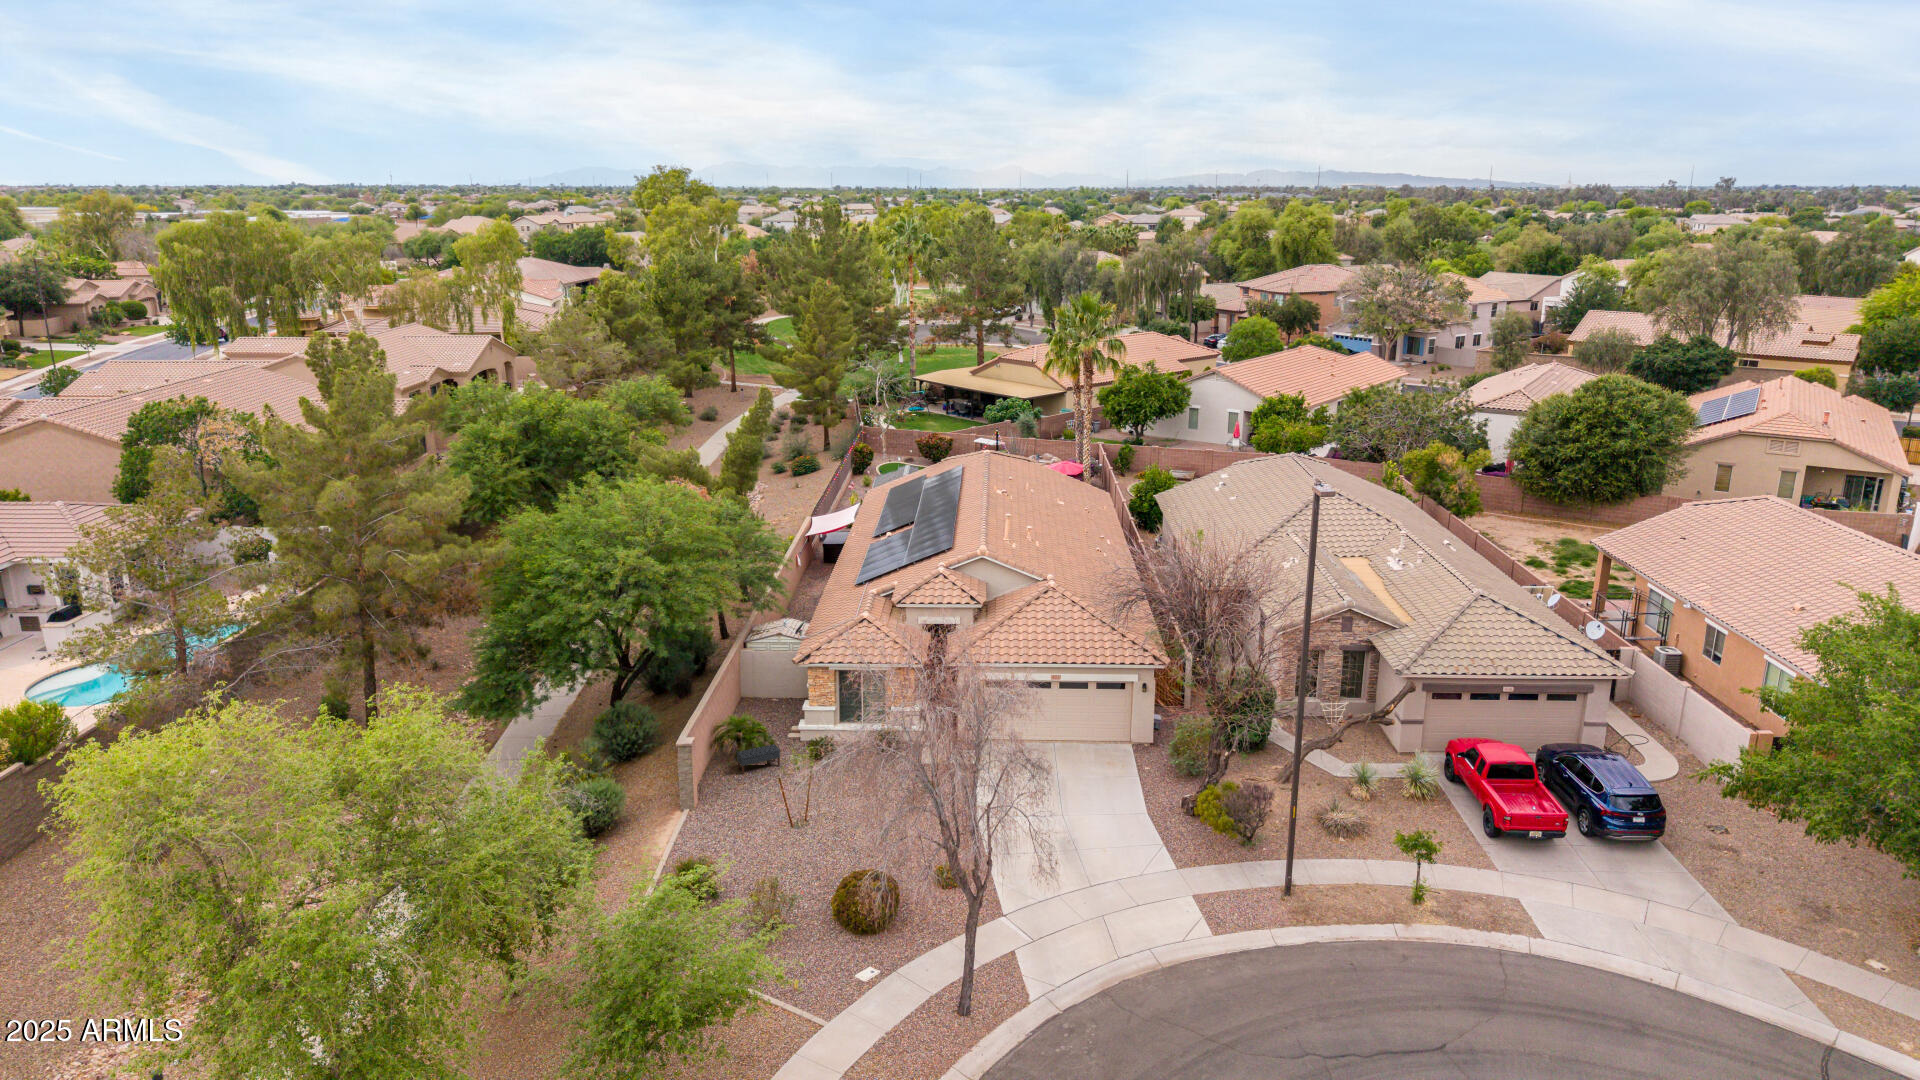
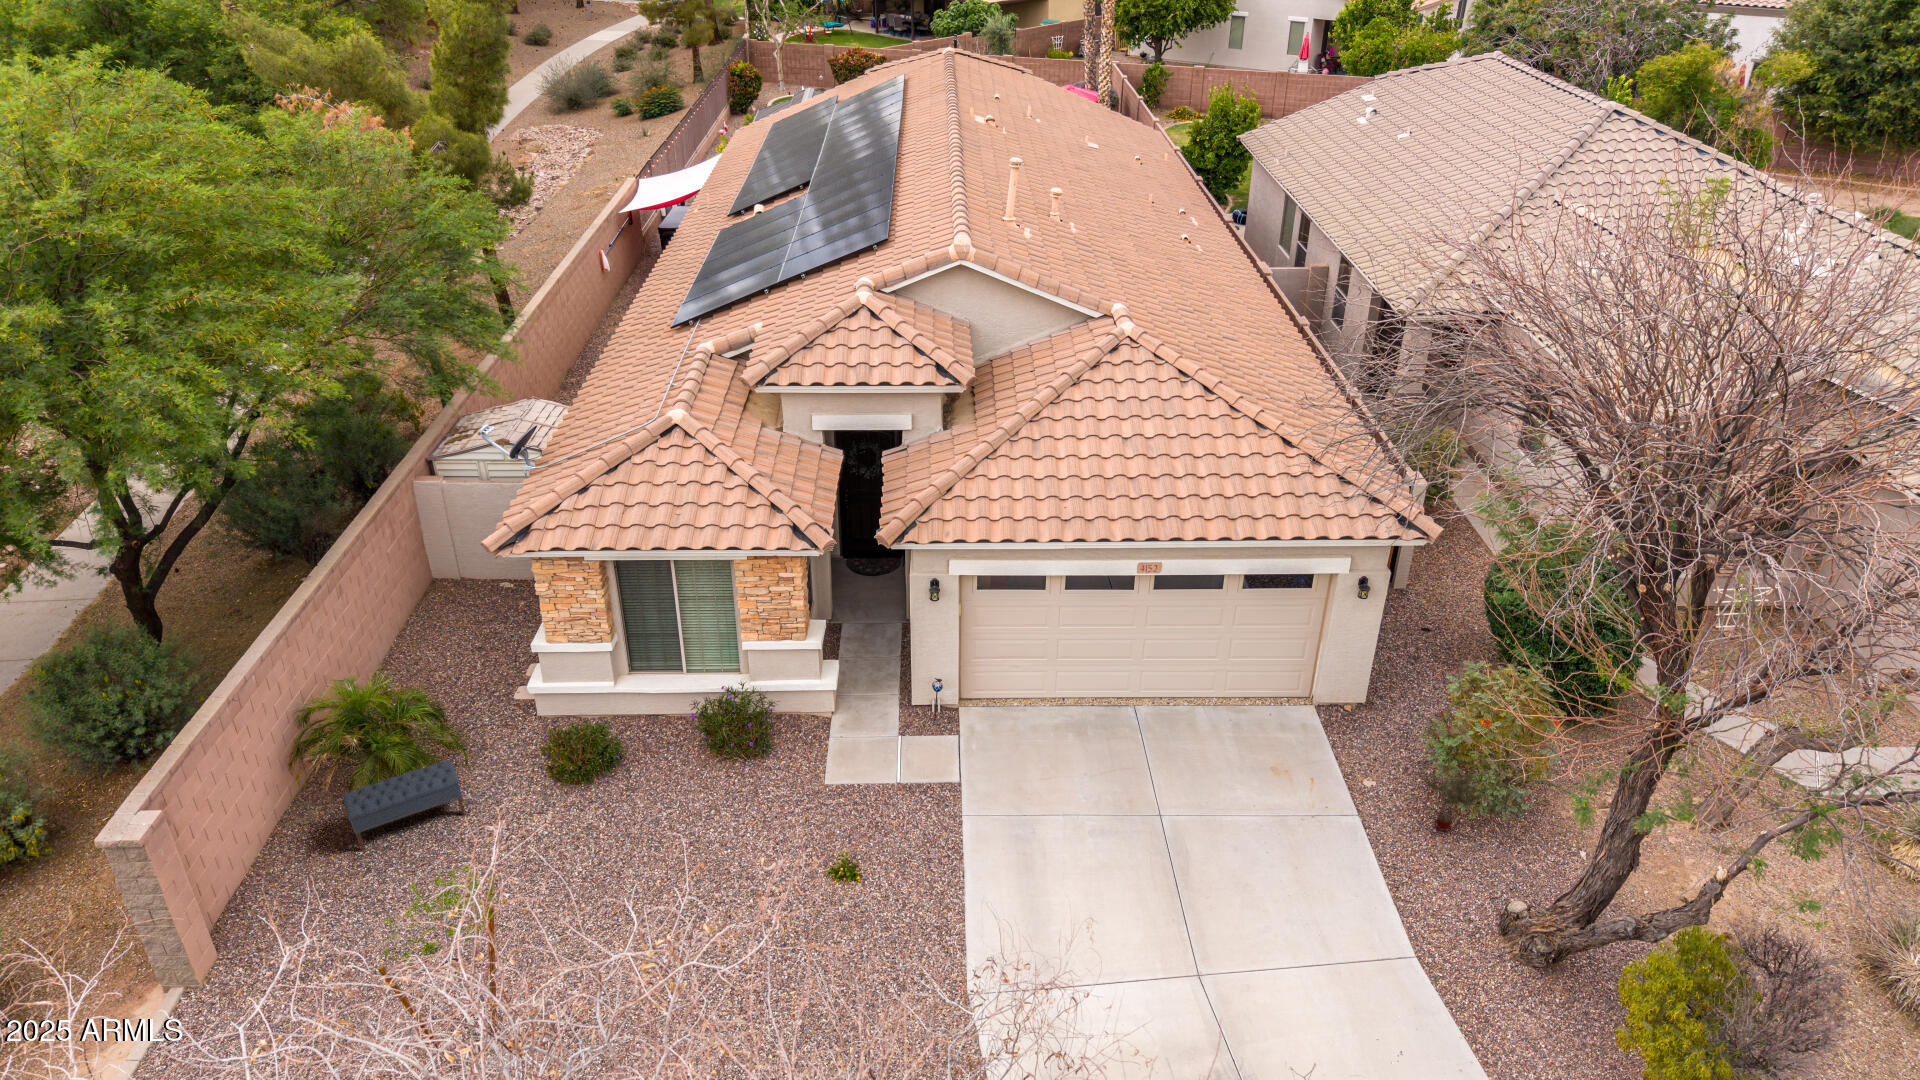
potted tree: none [1163,751,1184,780] -> present [1423,769,1485,831]

